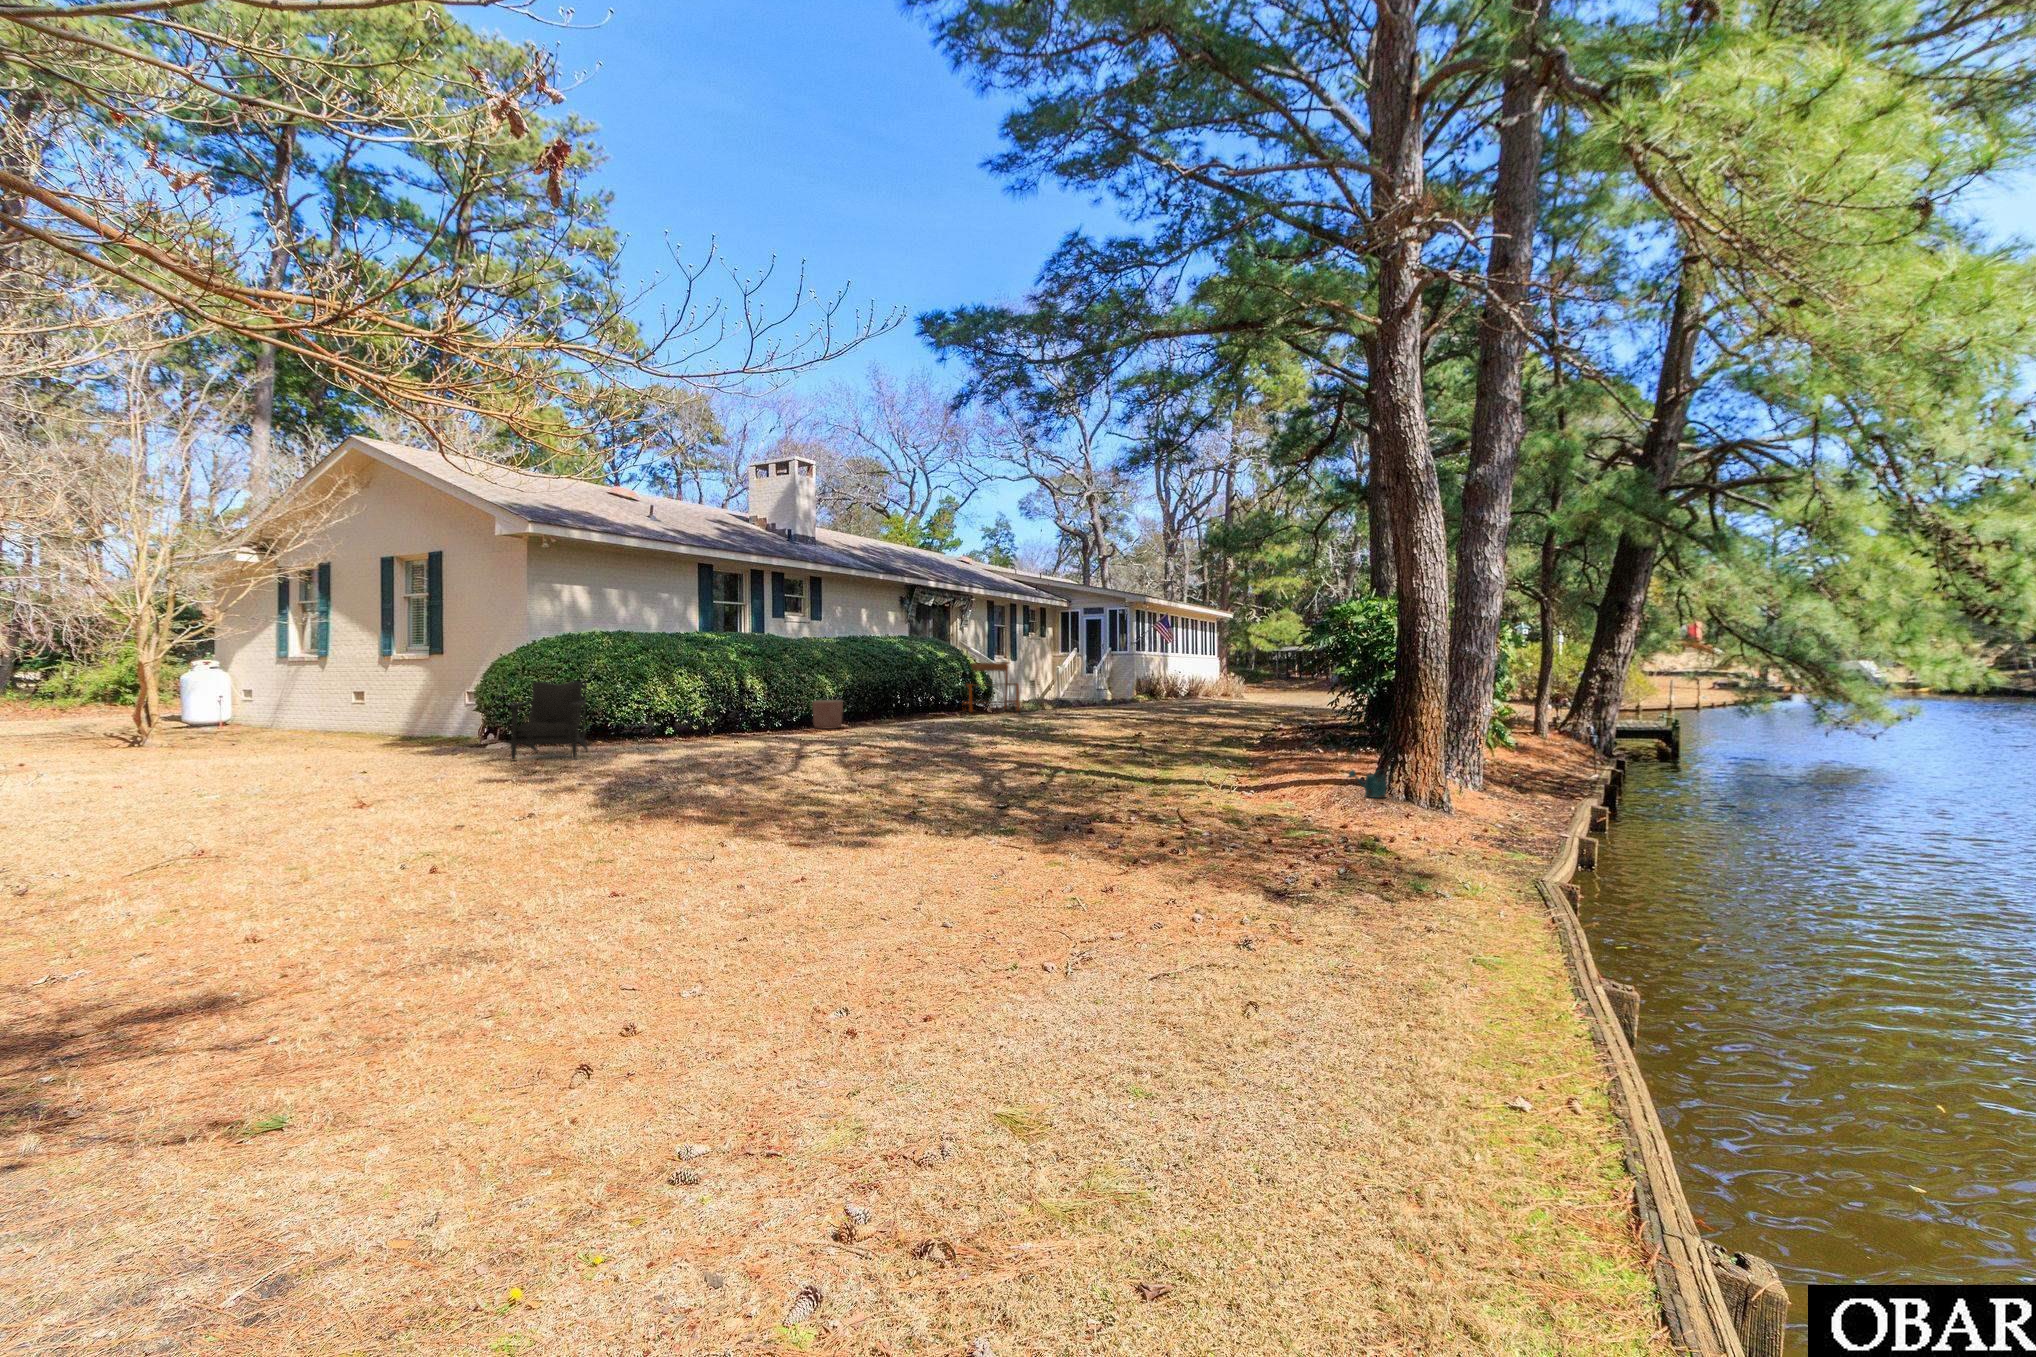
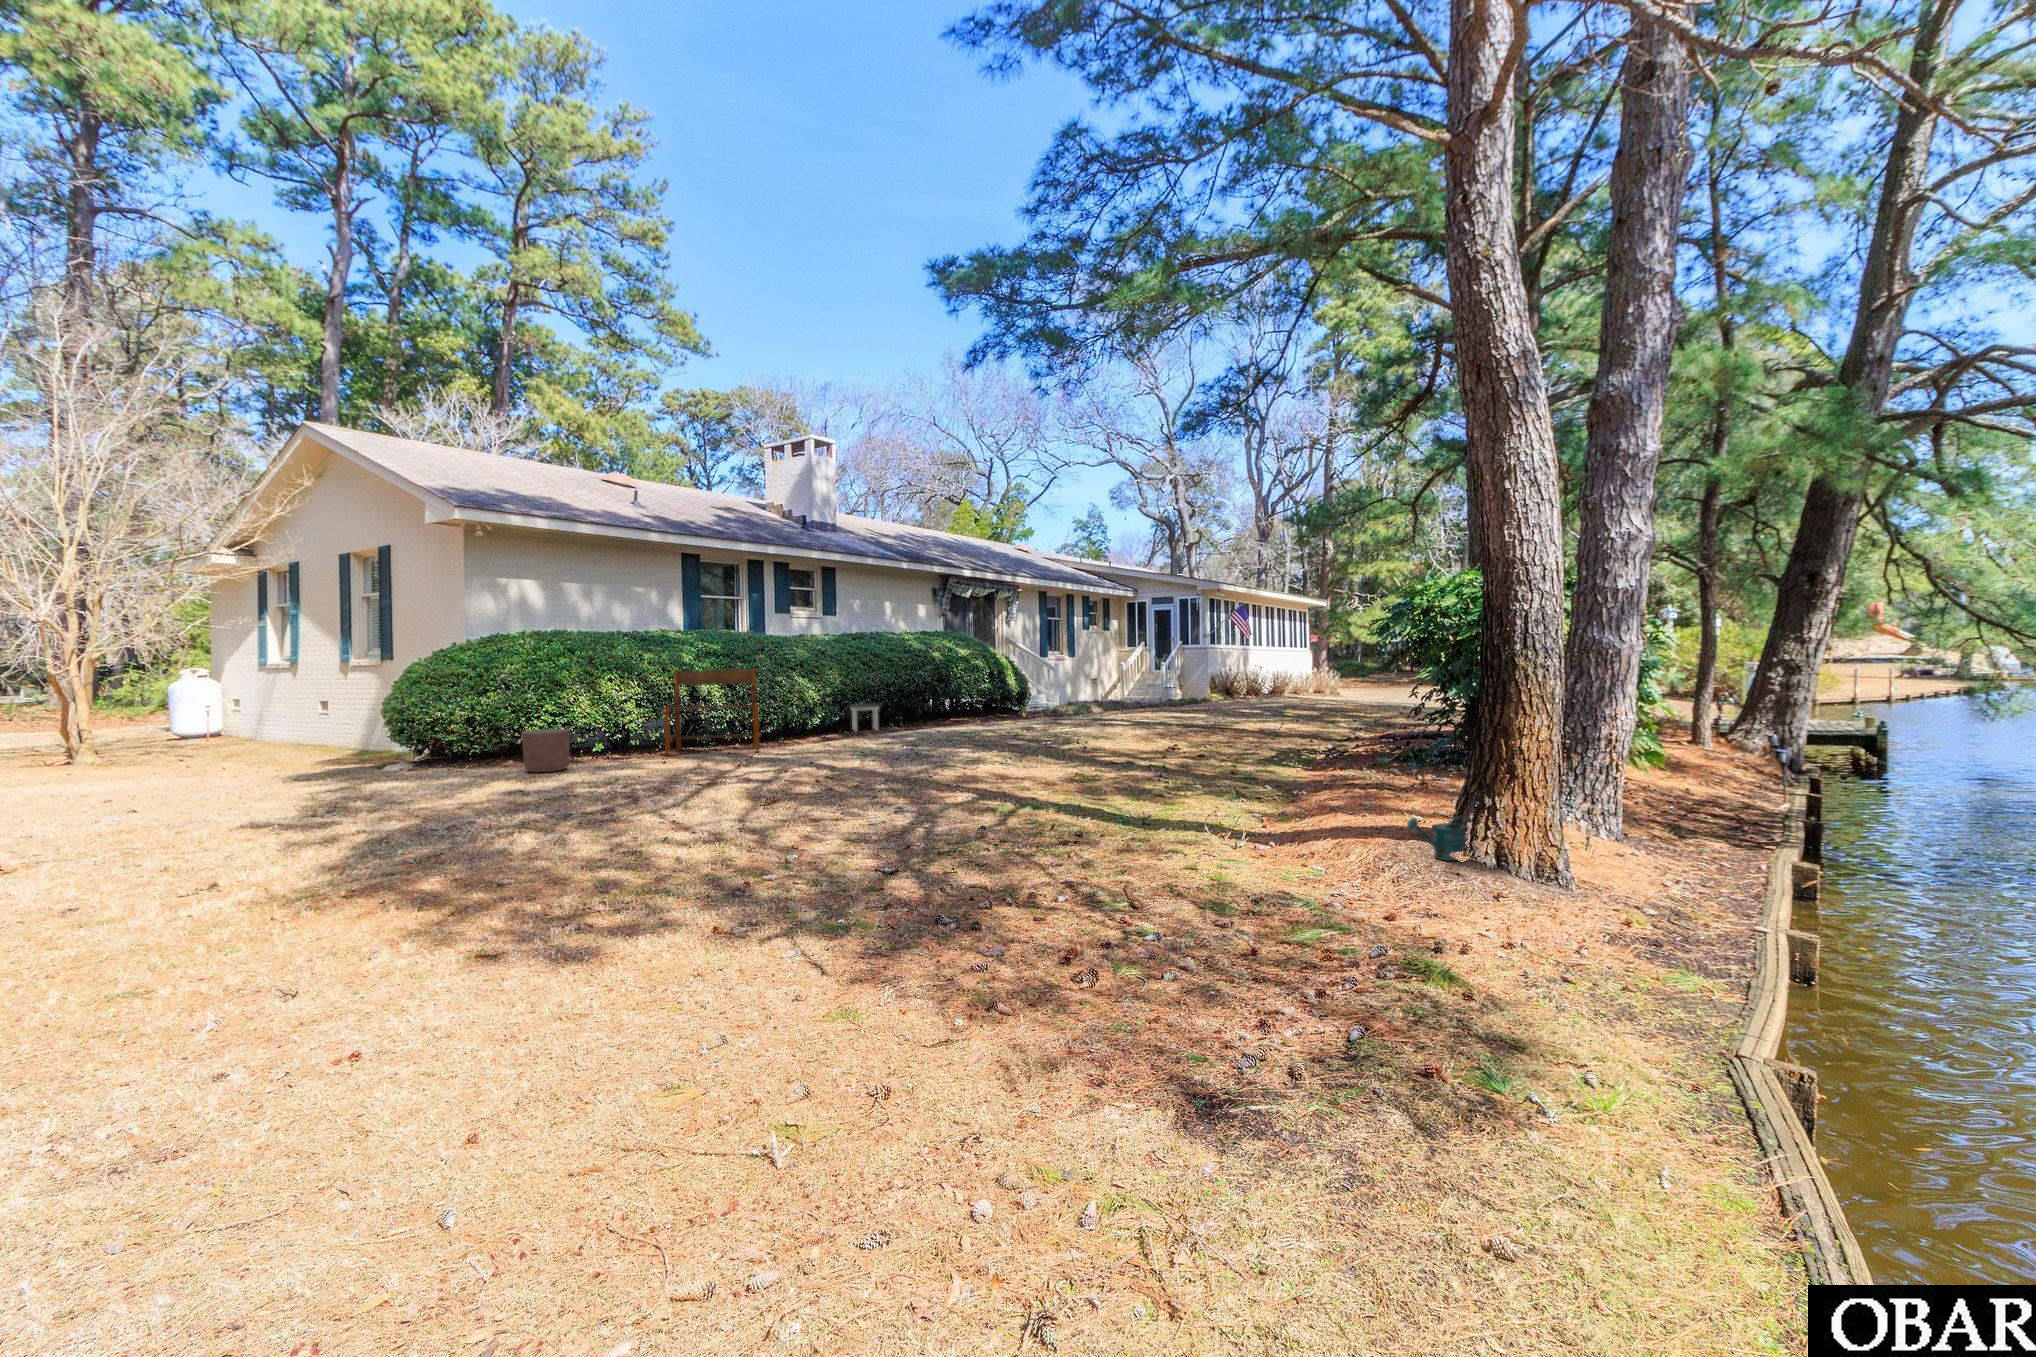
bench: present [964,662,1020,712] -> present [664,669,761,756]
armchair: present [510,682,588,760] -> none [380,689,495,785]
round table: none [853,699,882,723] -> present [849,704,880,731]
planter: present [812,700,843,729] -> present [521,729,570,772]

